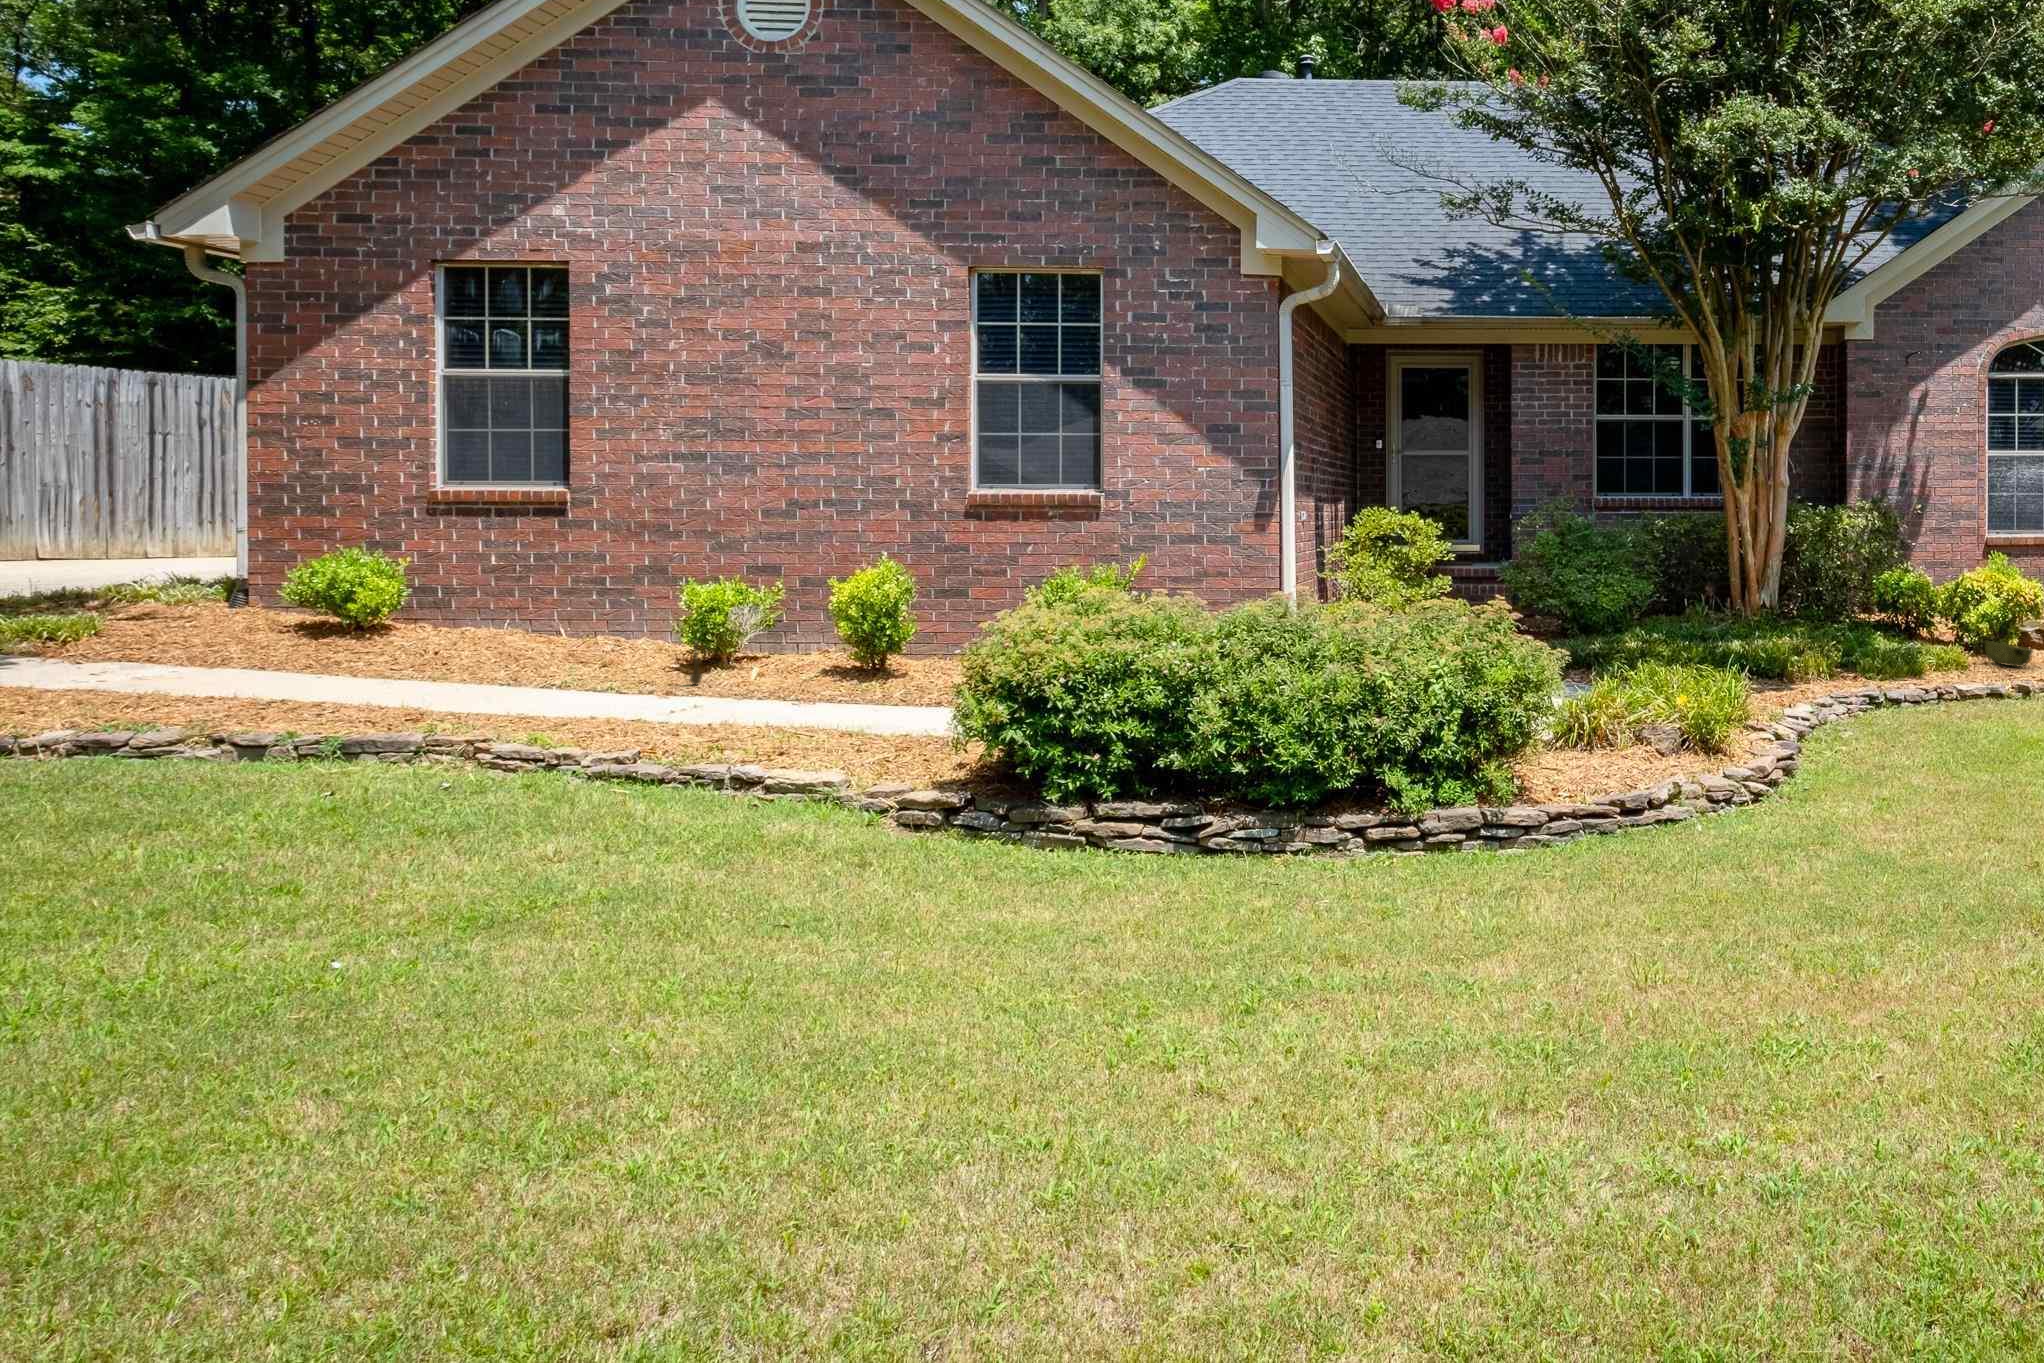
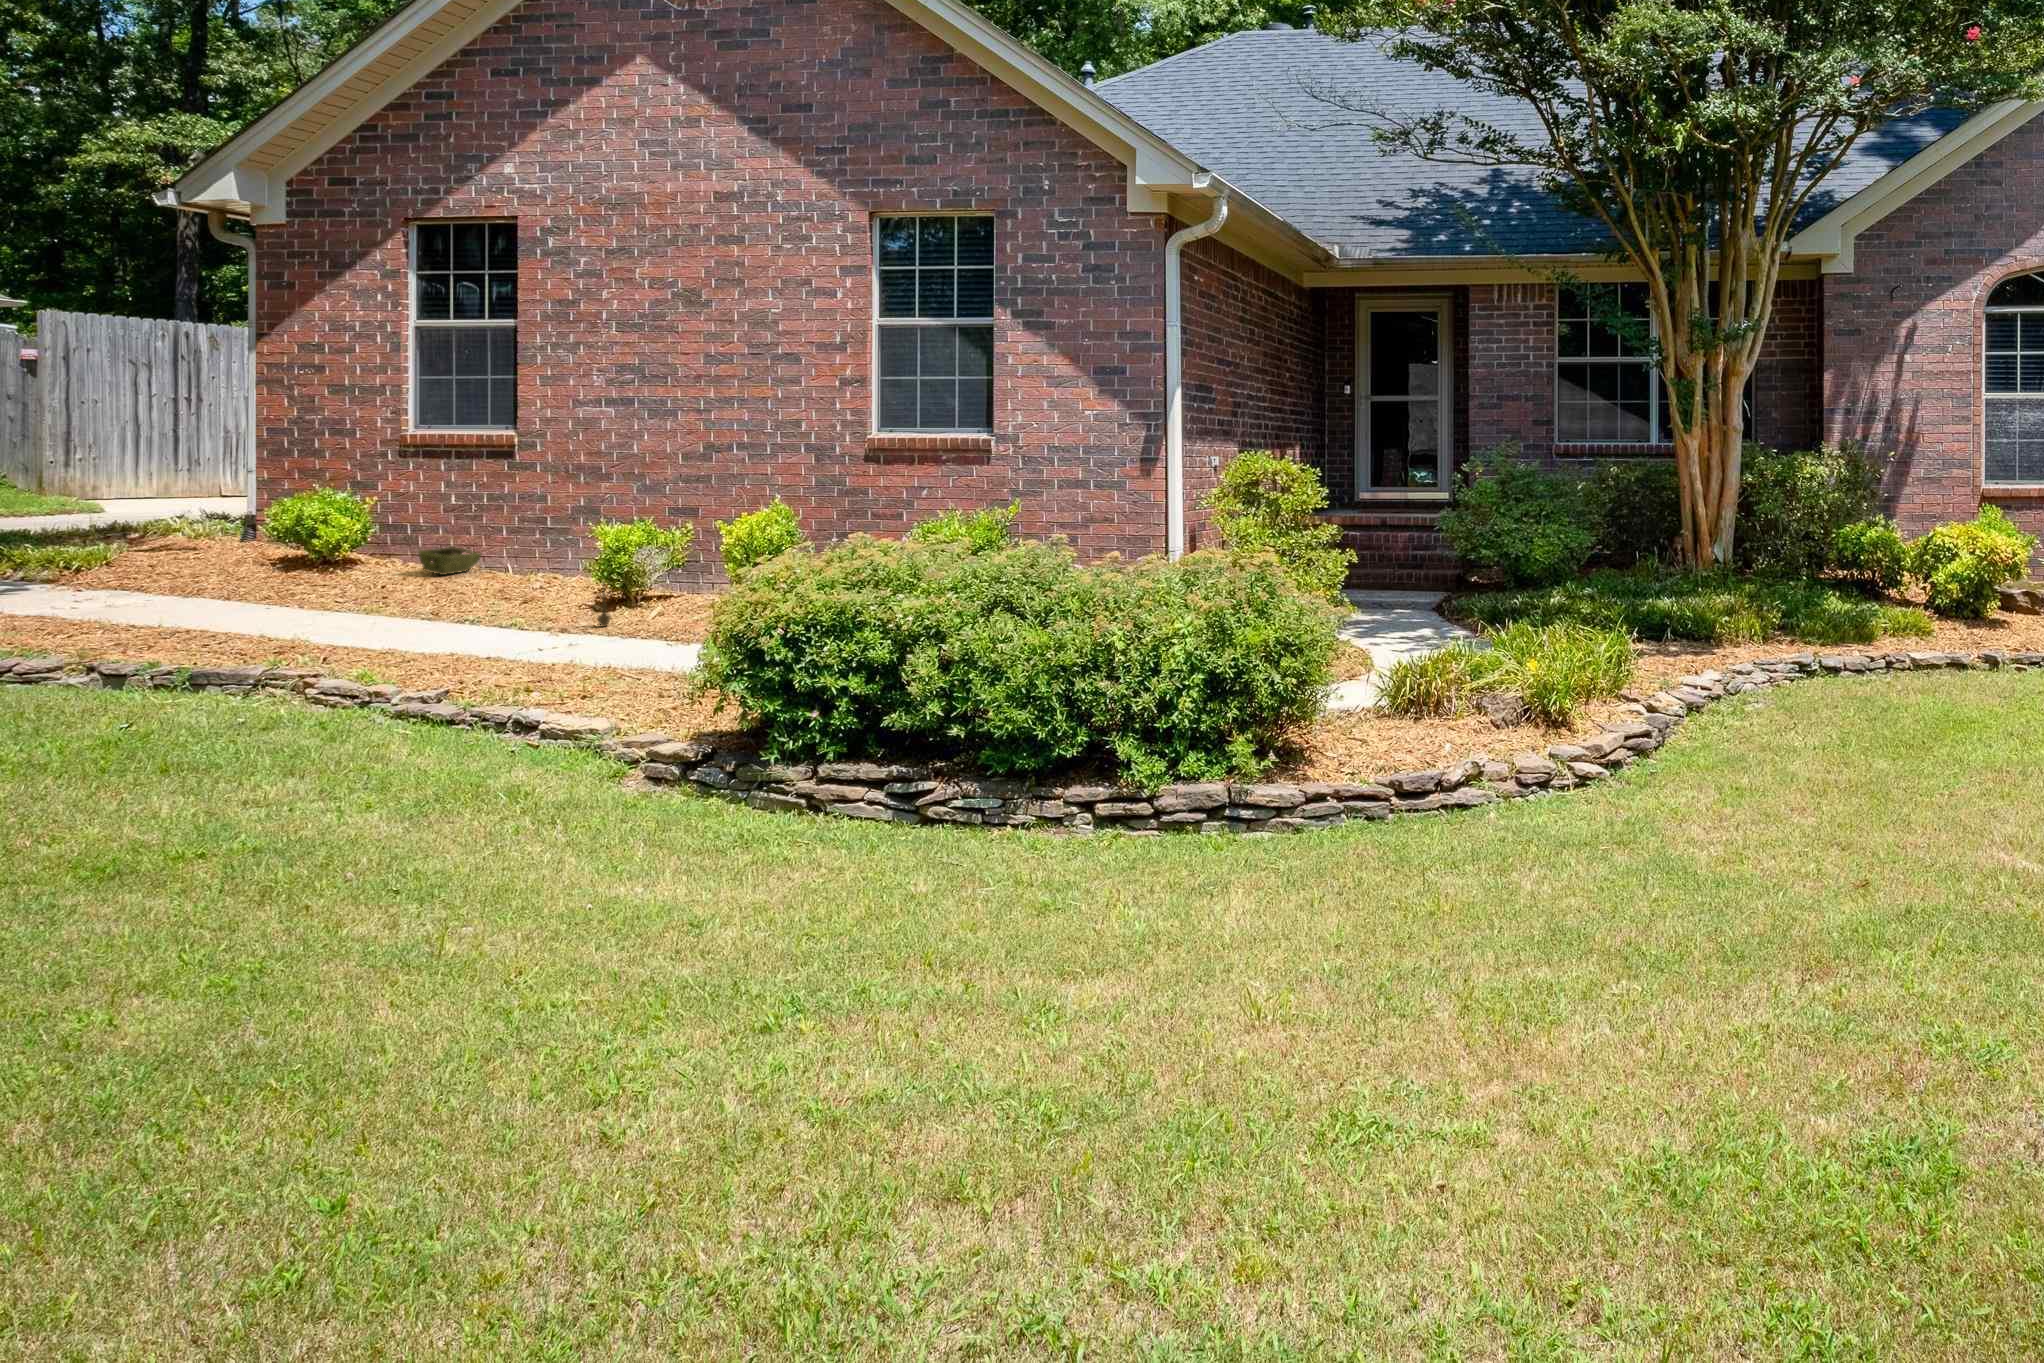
woven basket: present [1985,641,2033,667] -> present [419,547,481,575]

